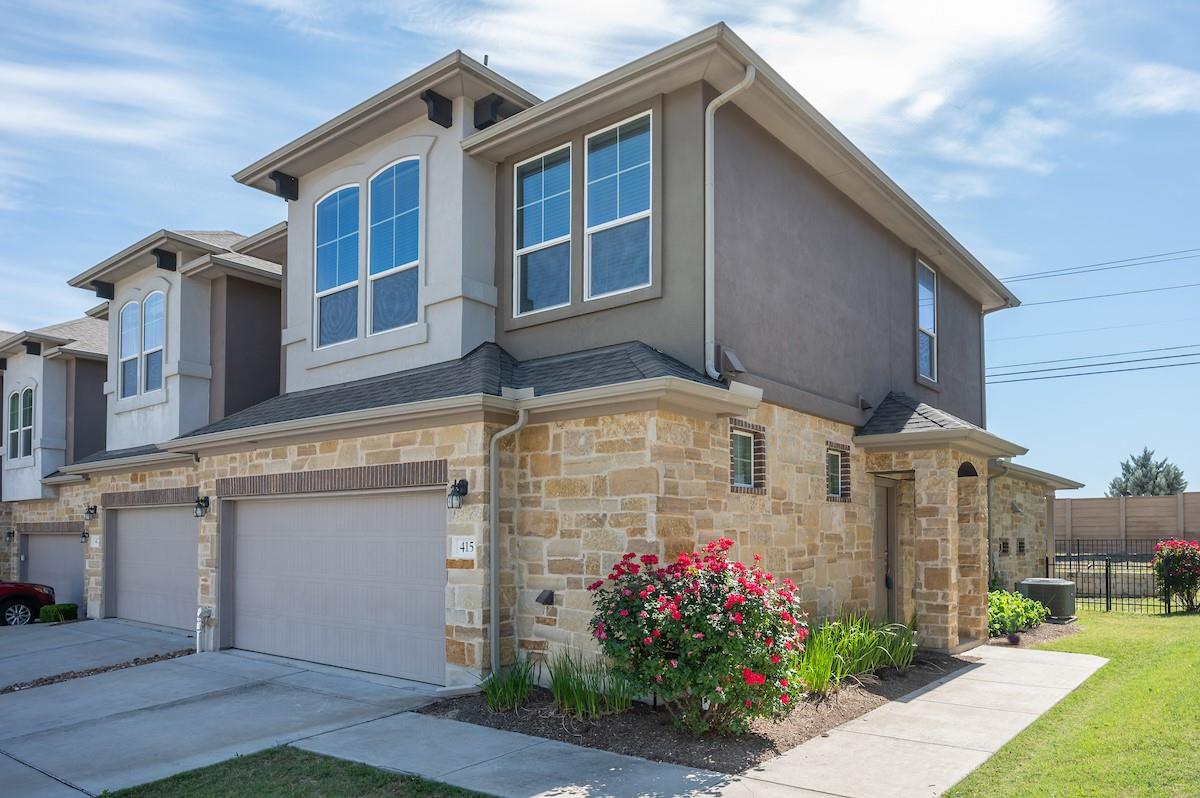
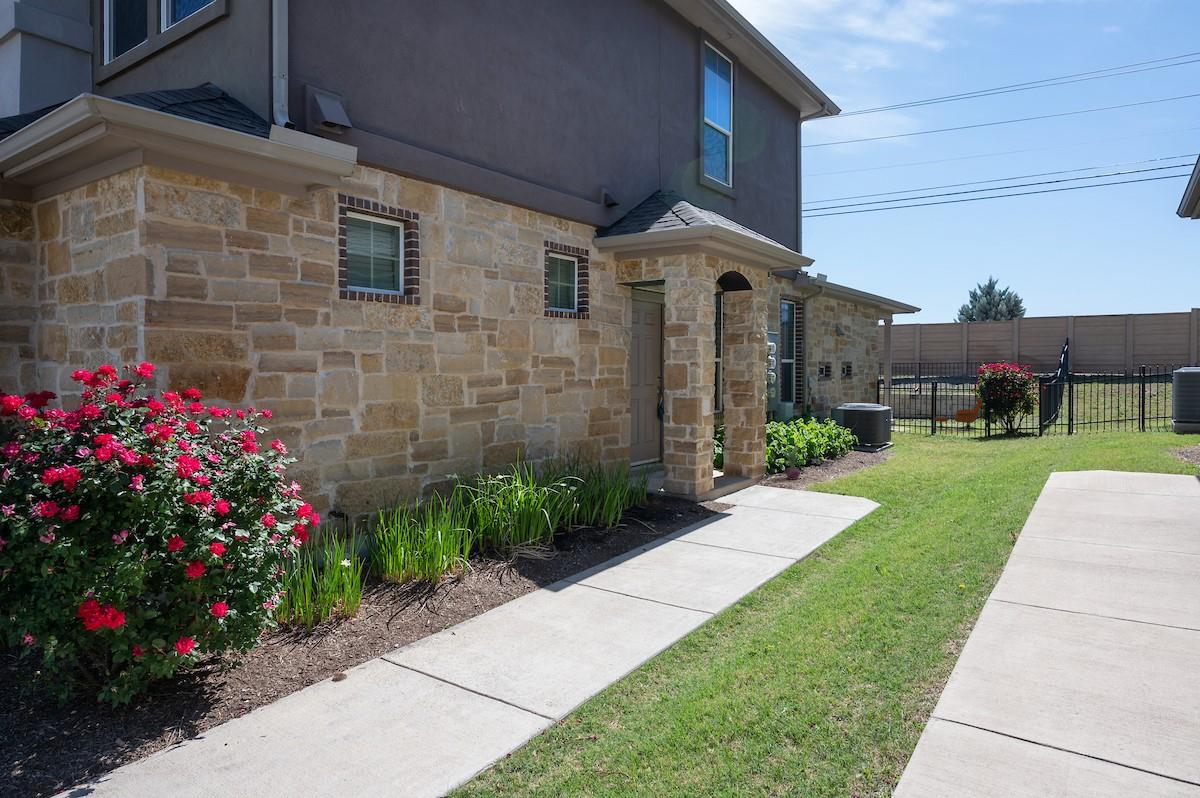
lounge chair: none [1112,576,1163,610] -> present [934,398,983,431]

